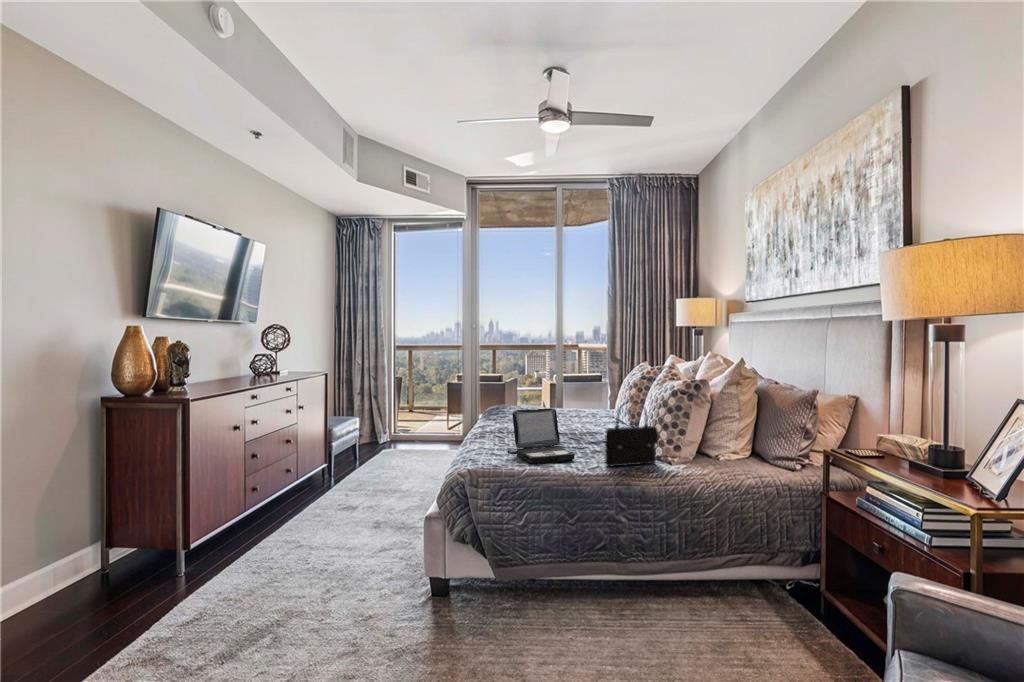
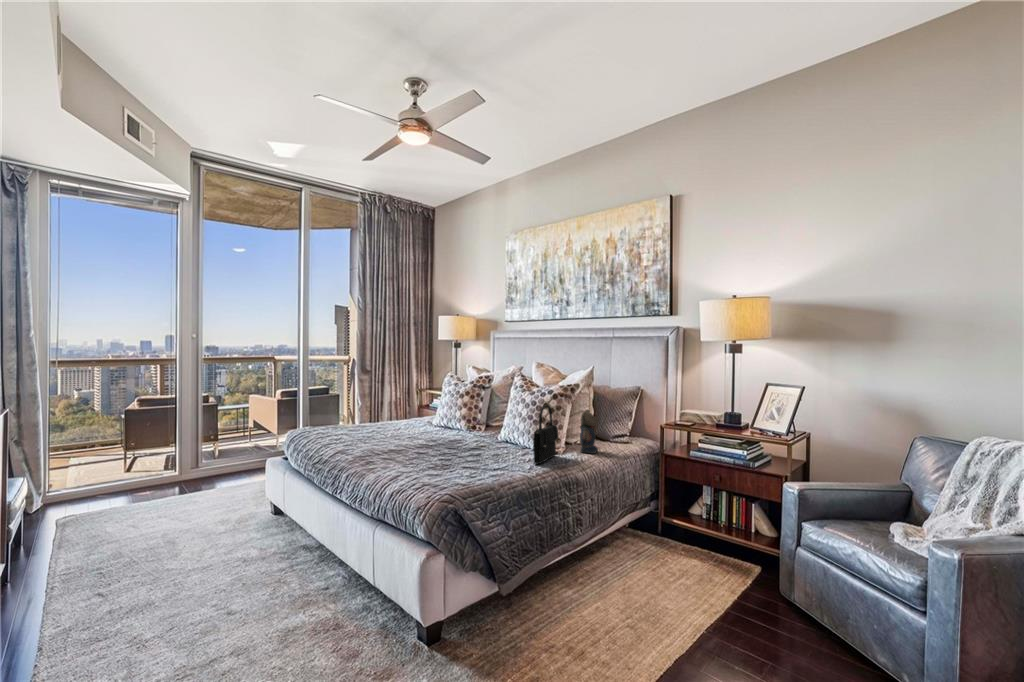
laptop: present [508,408,575,463] -> none [437,421,504,476]
teddy bear: none [694,414,725,471] -> present [580,410,599,454]

